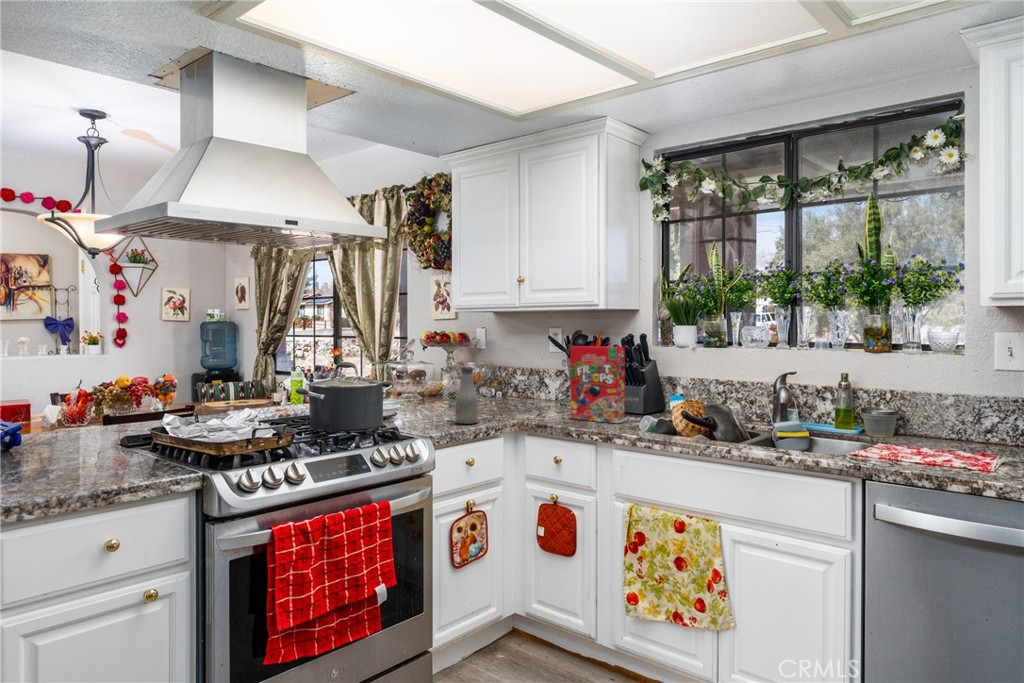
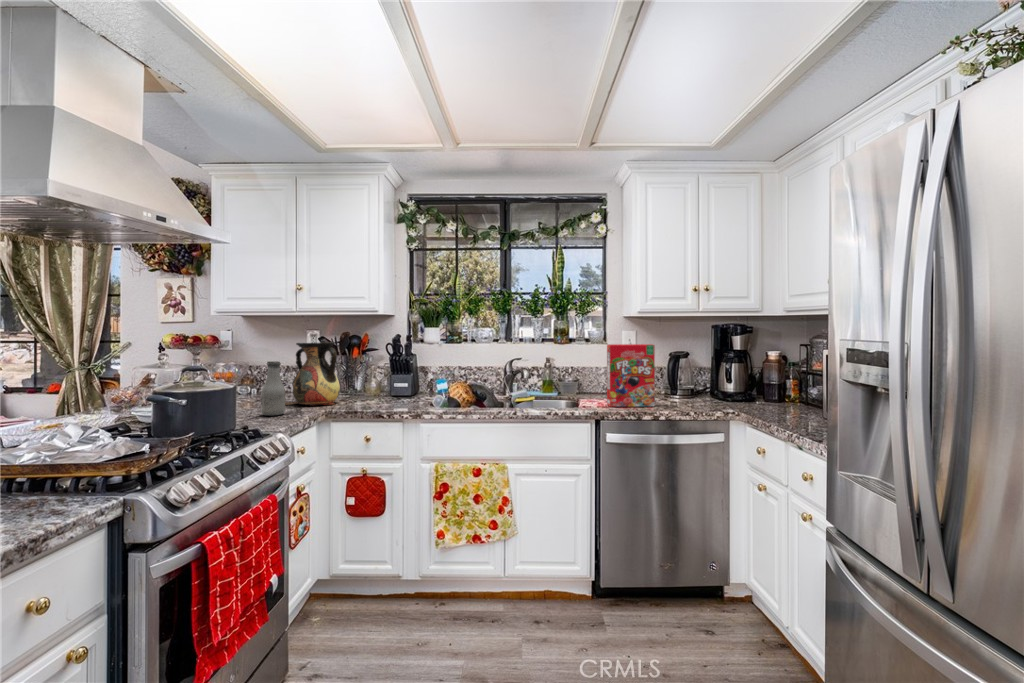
vase: none [498,345,552,417] -> present [285,342,340,406]
cereal box: present [570,346,625,423] -> present [607,344,655,407]

